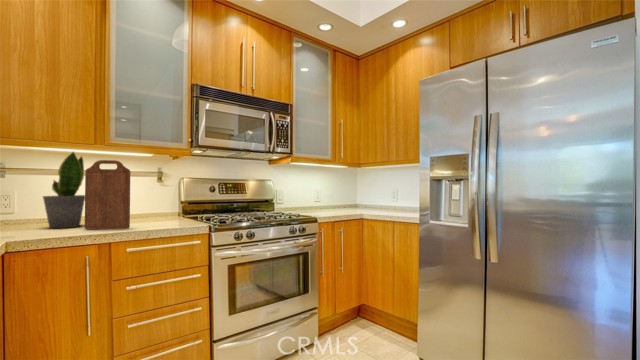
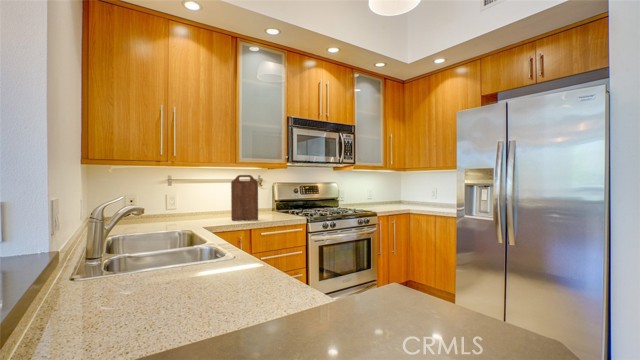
potted plant: present [43,152,85,228] -> none [202,169,226,219]

